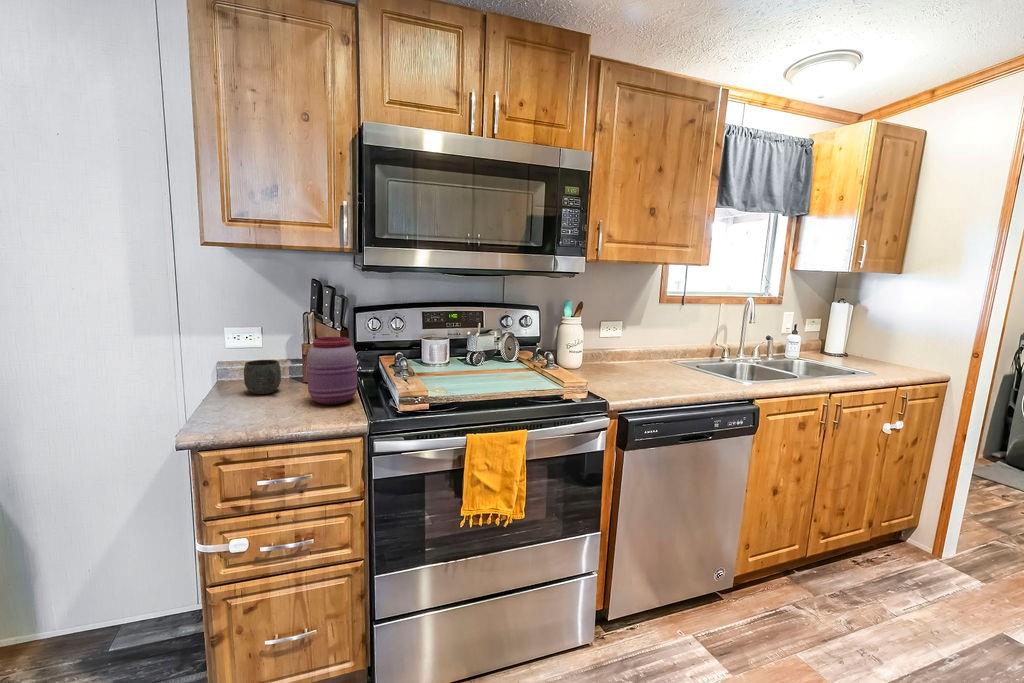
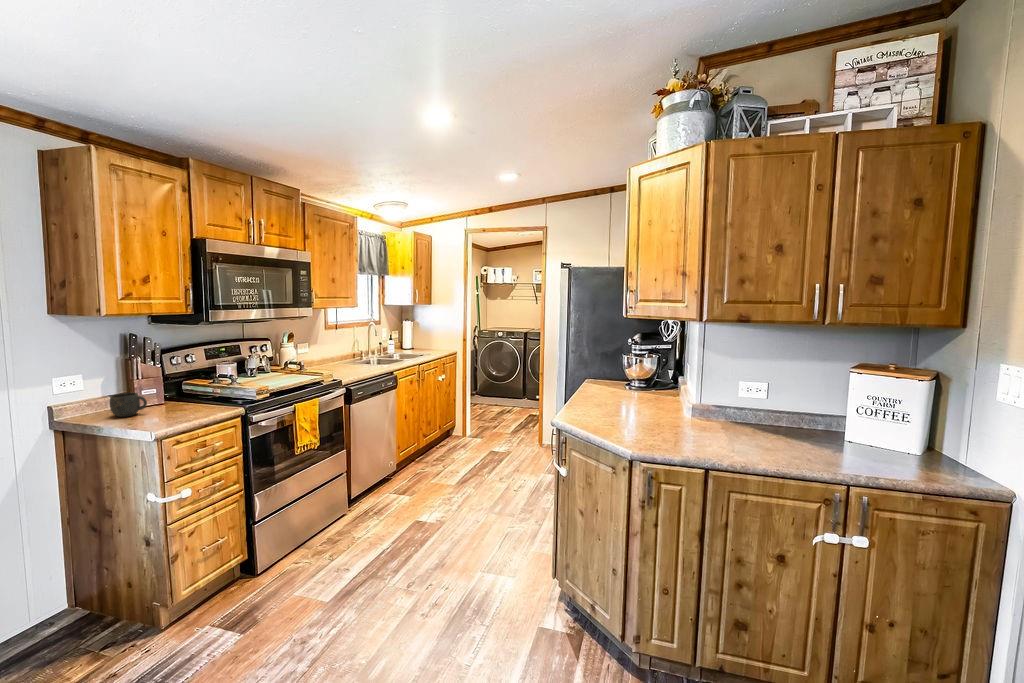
jar: present [307,337,357,405] -> none [174,367,211,410]

